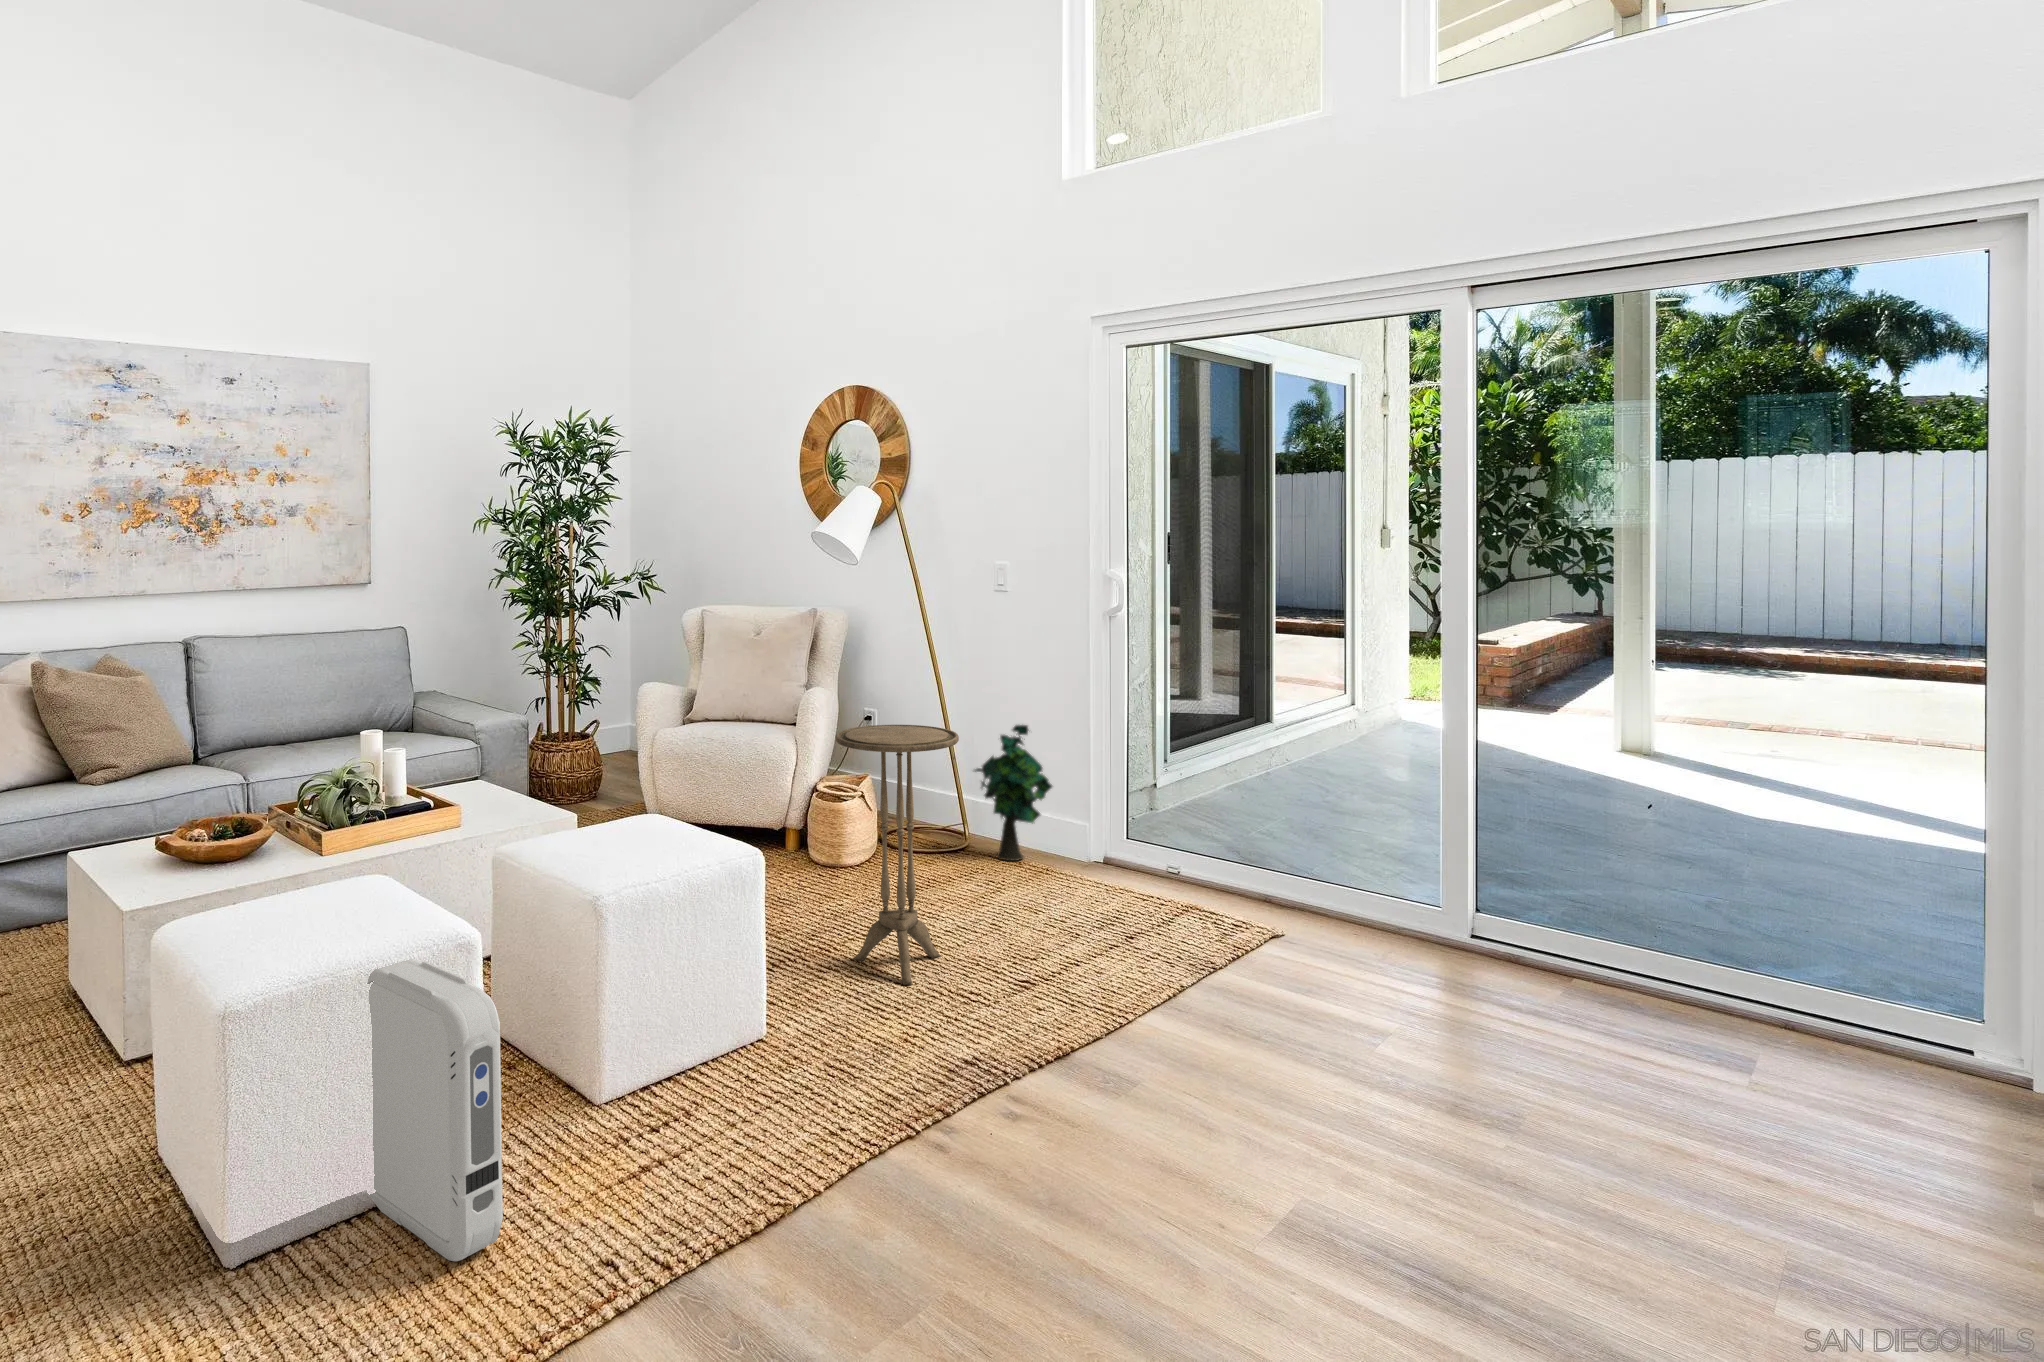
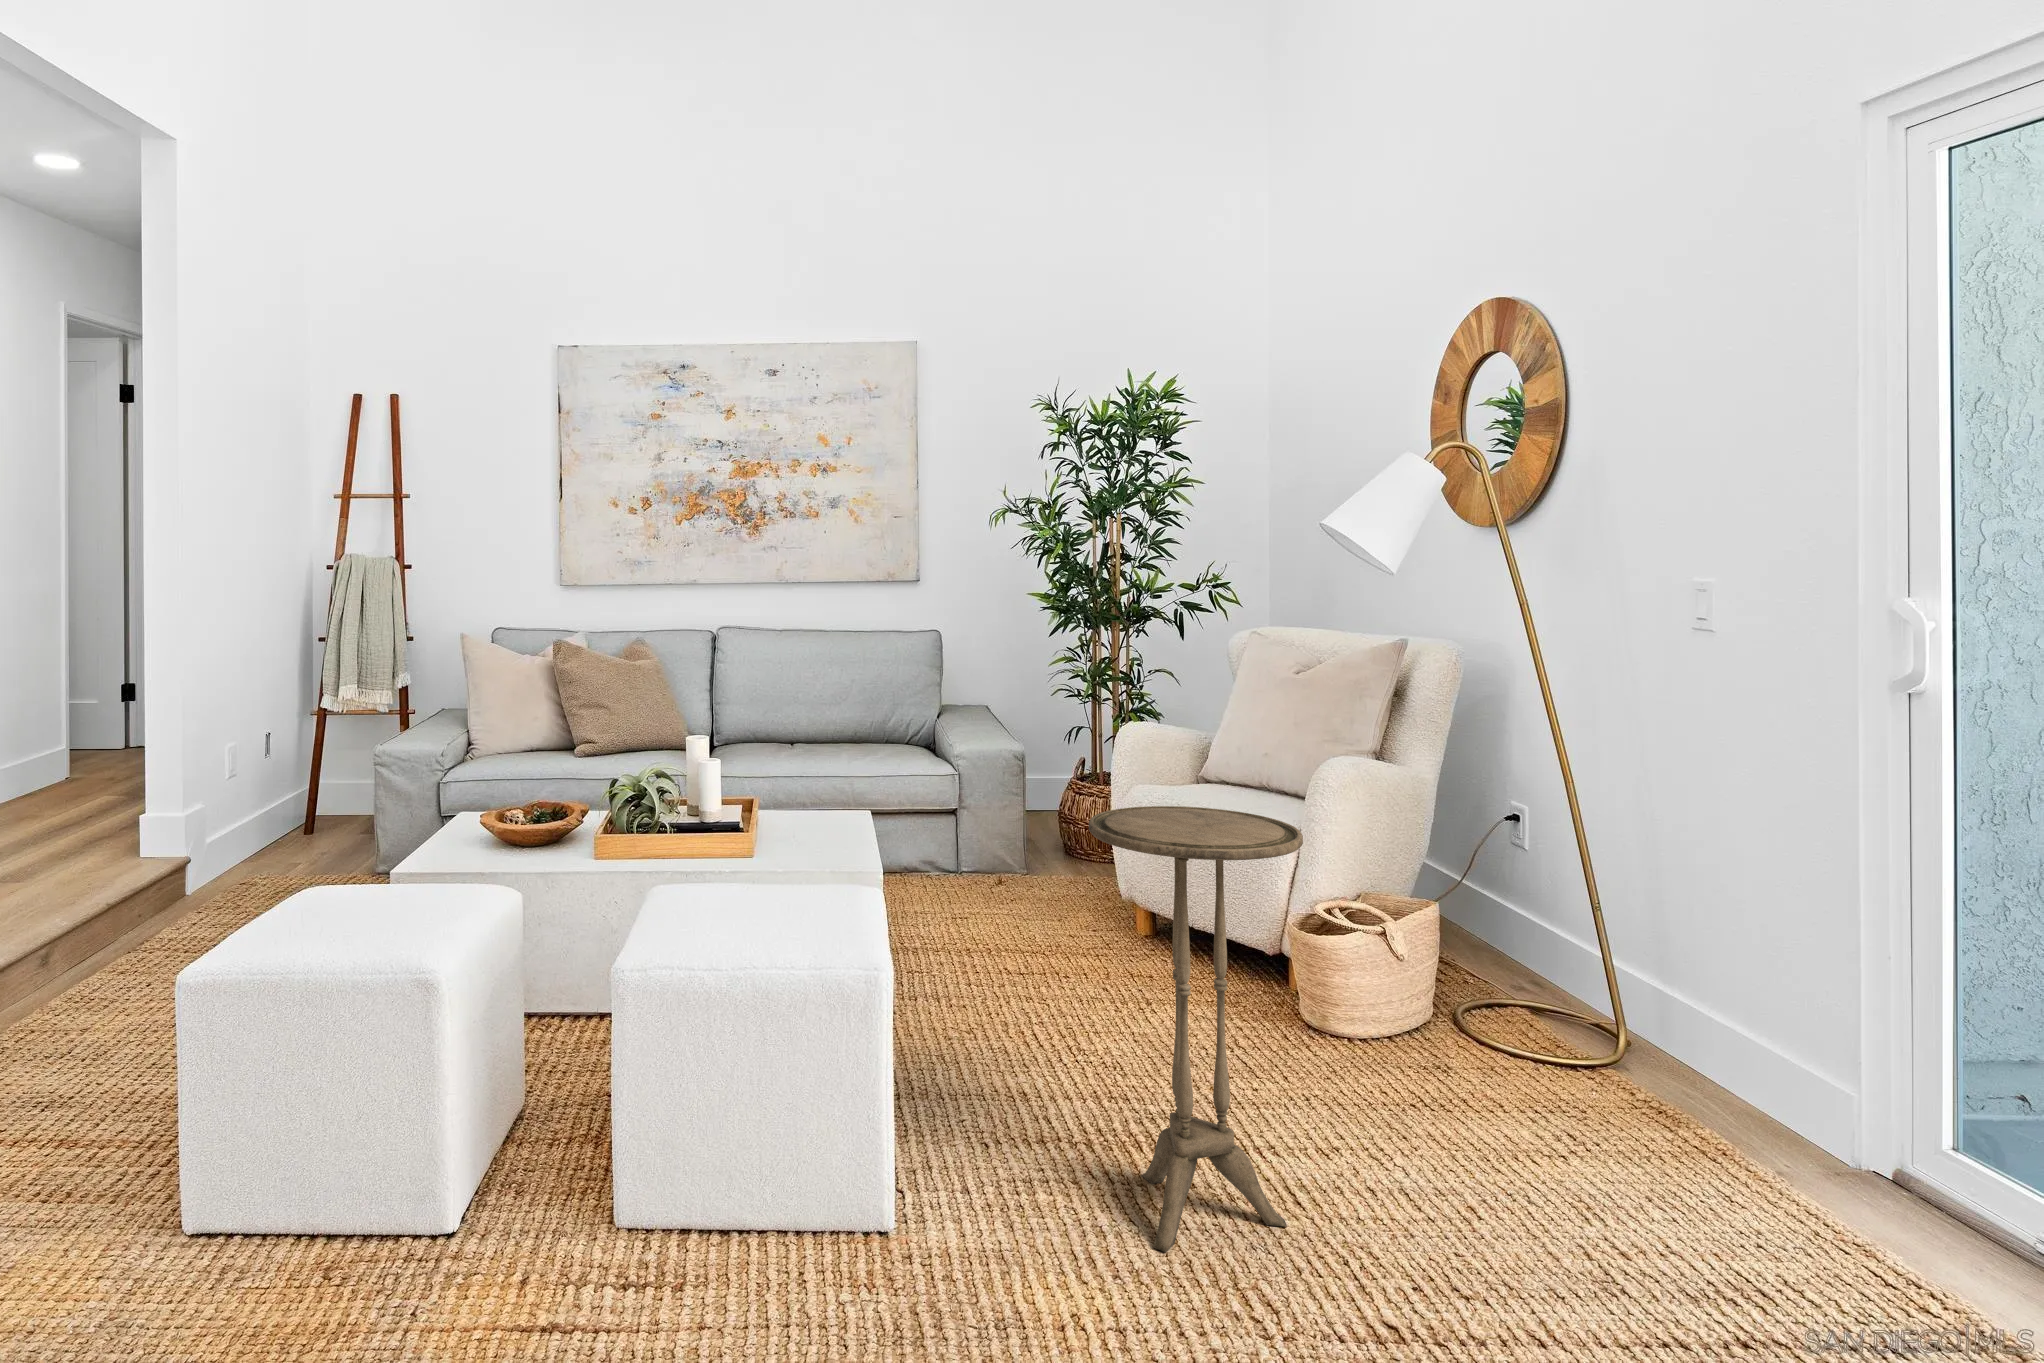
decorative plant: present [975,725,1052,861] -> none [1603,863,1774,1119]
air purifier: present [367,959,503,1261] -> none [153,965,296,1339]

